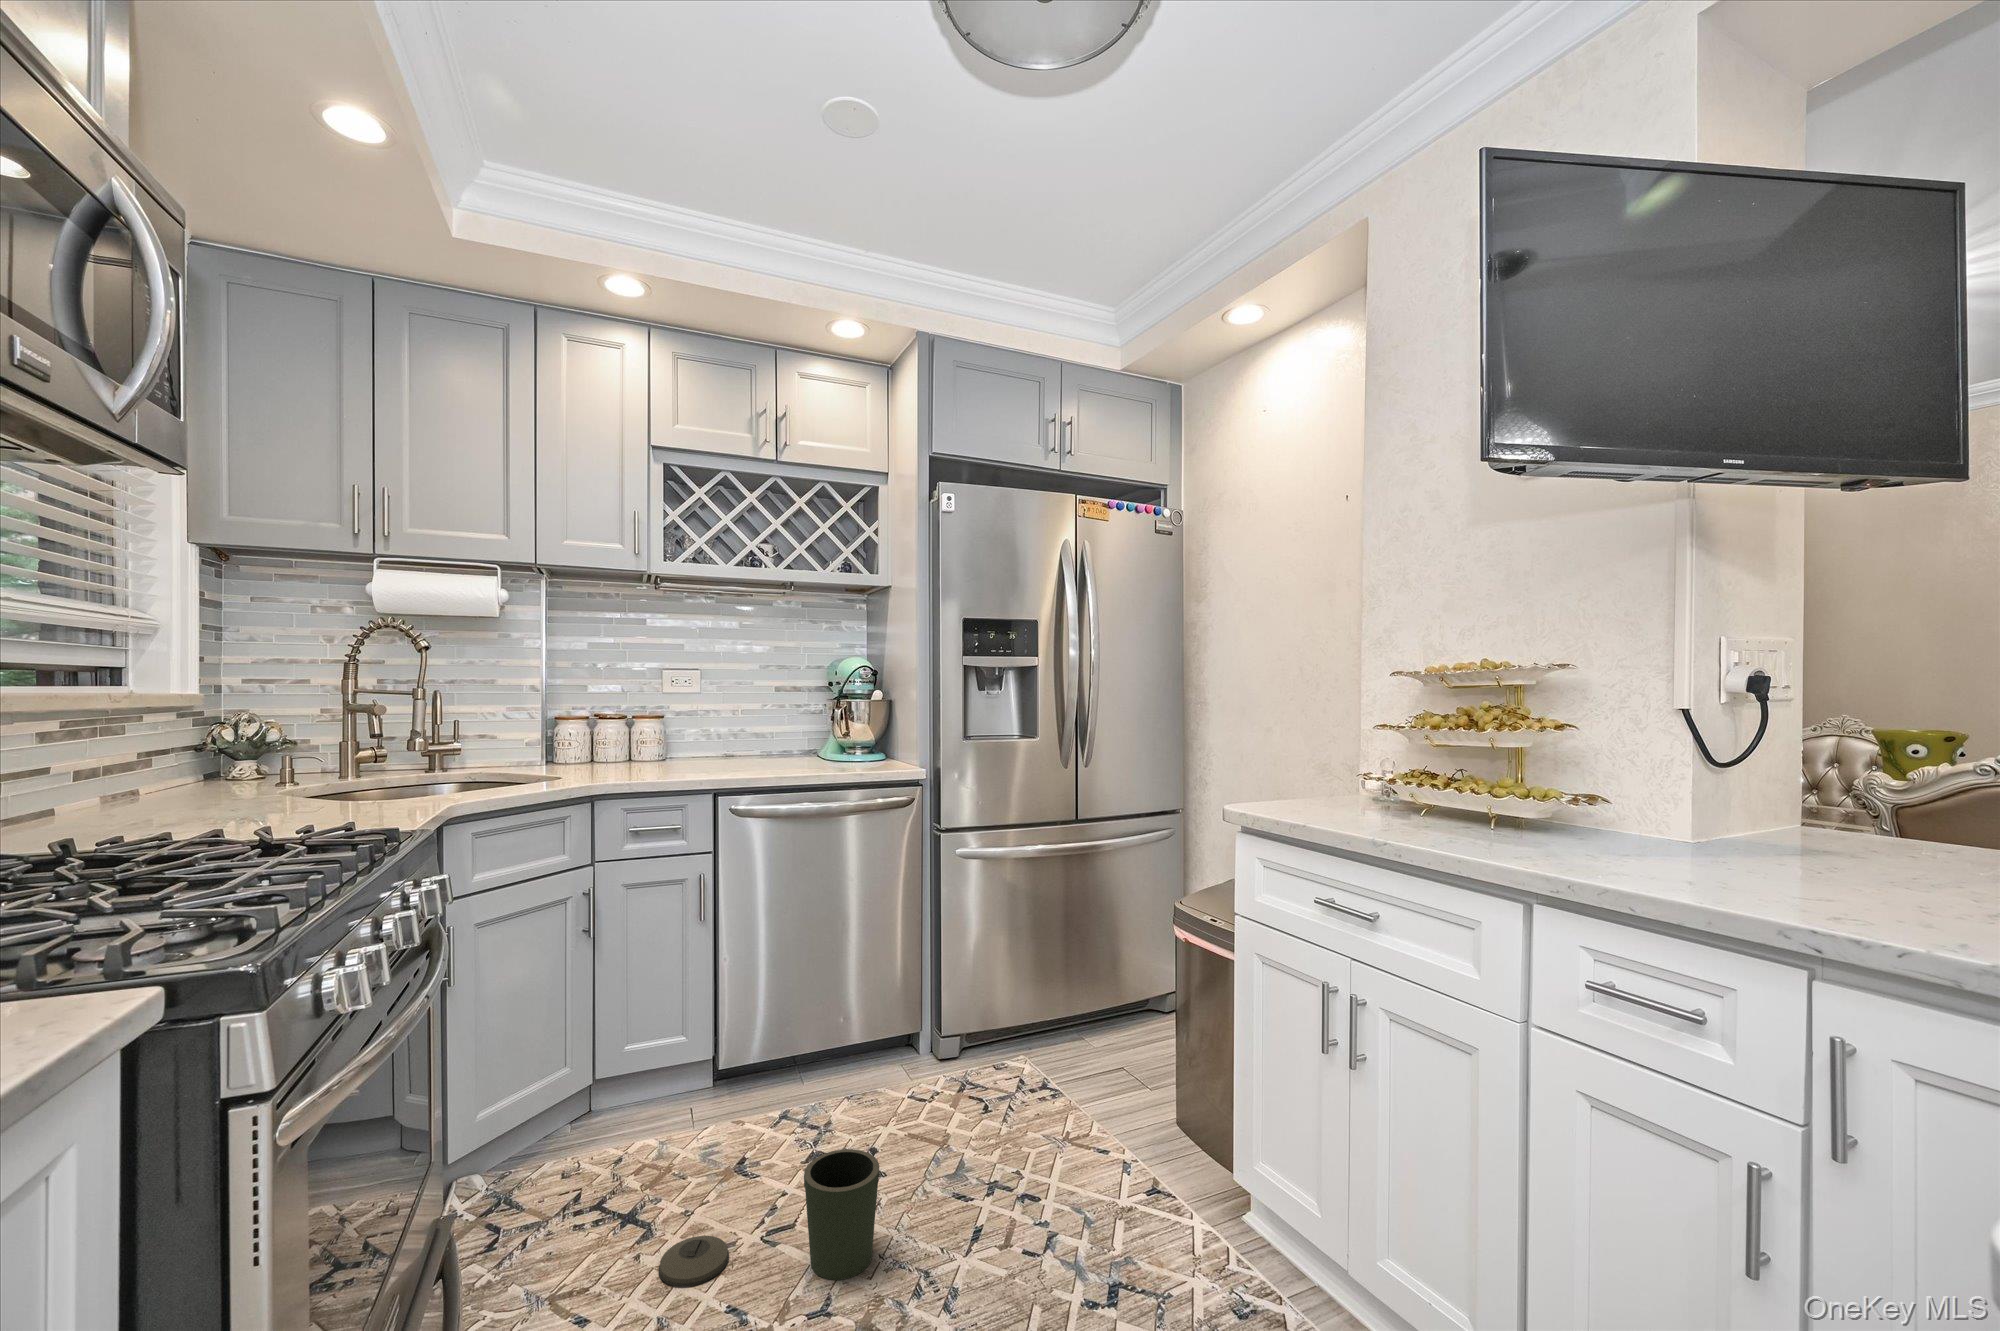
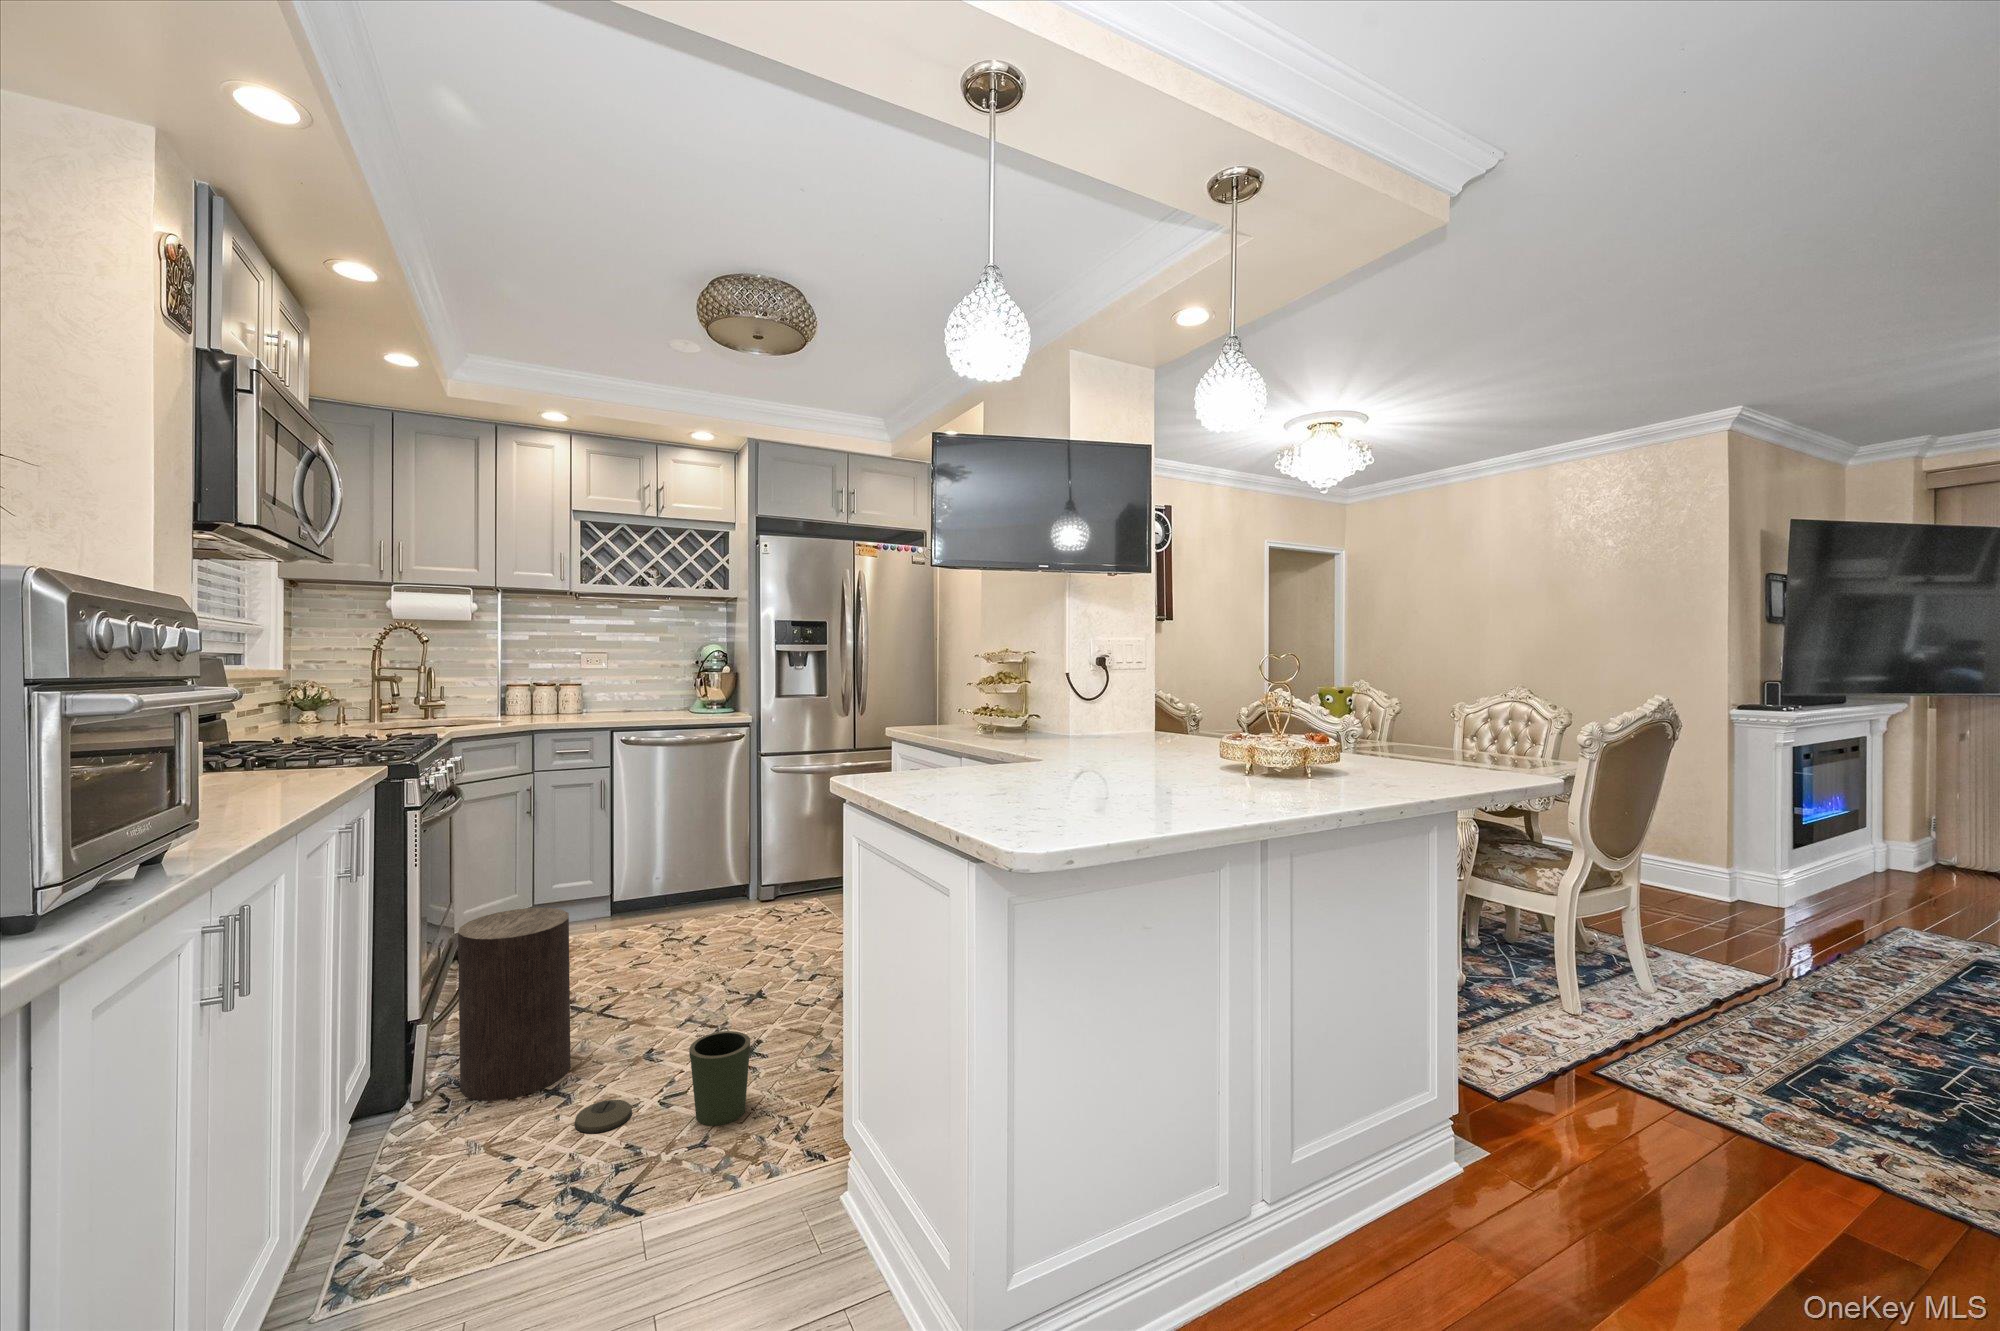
stool: none [515,980,649,1231] -> present [458,908,571,1100]

